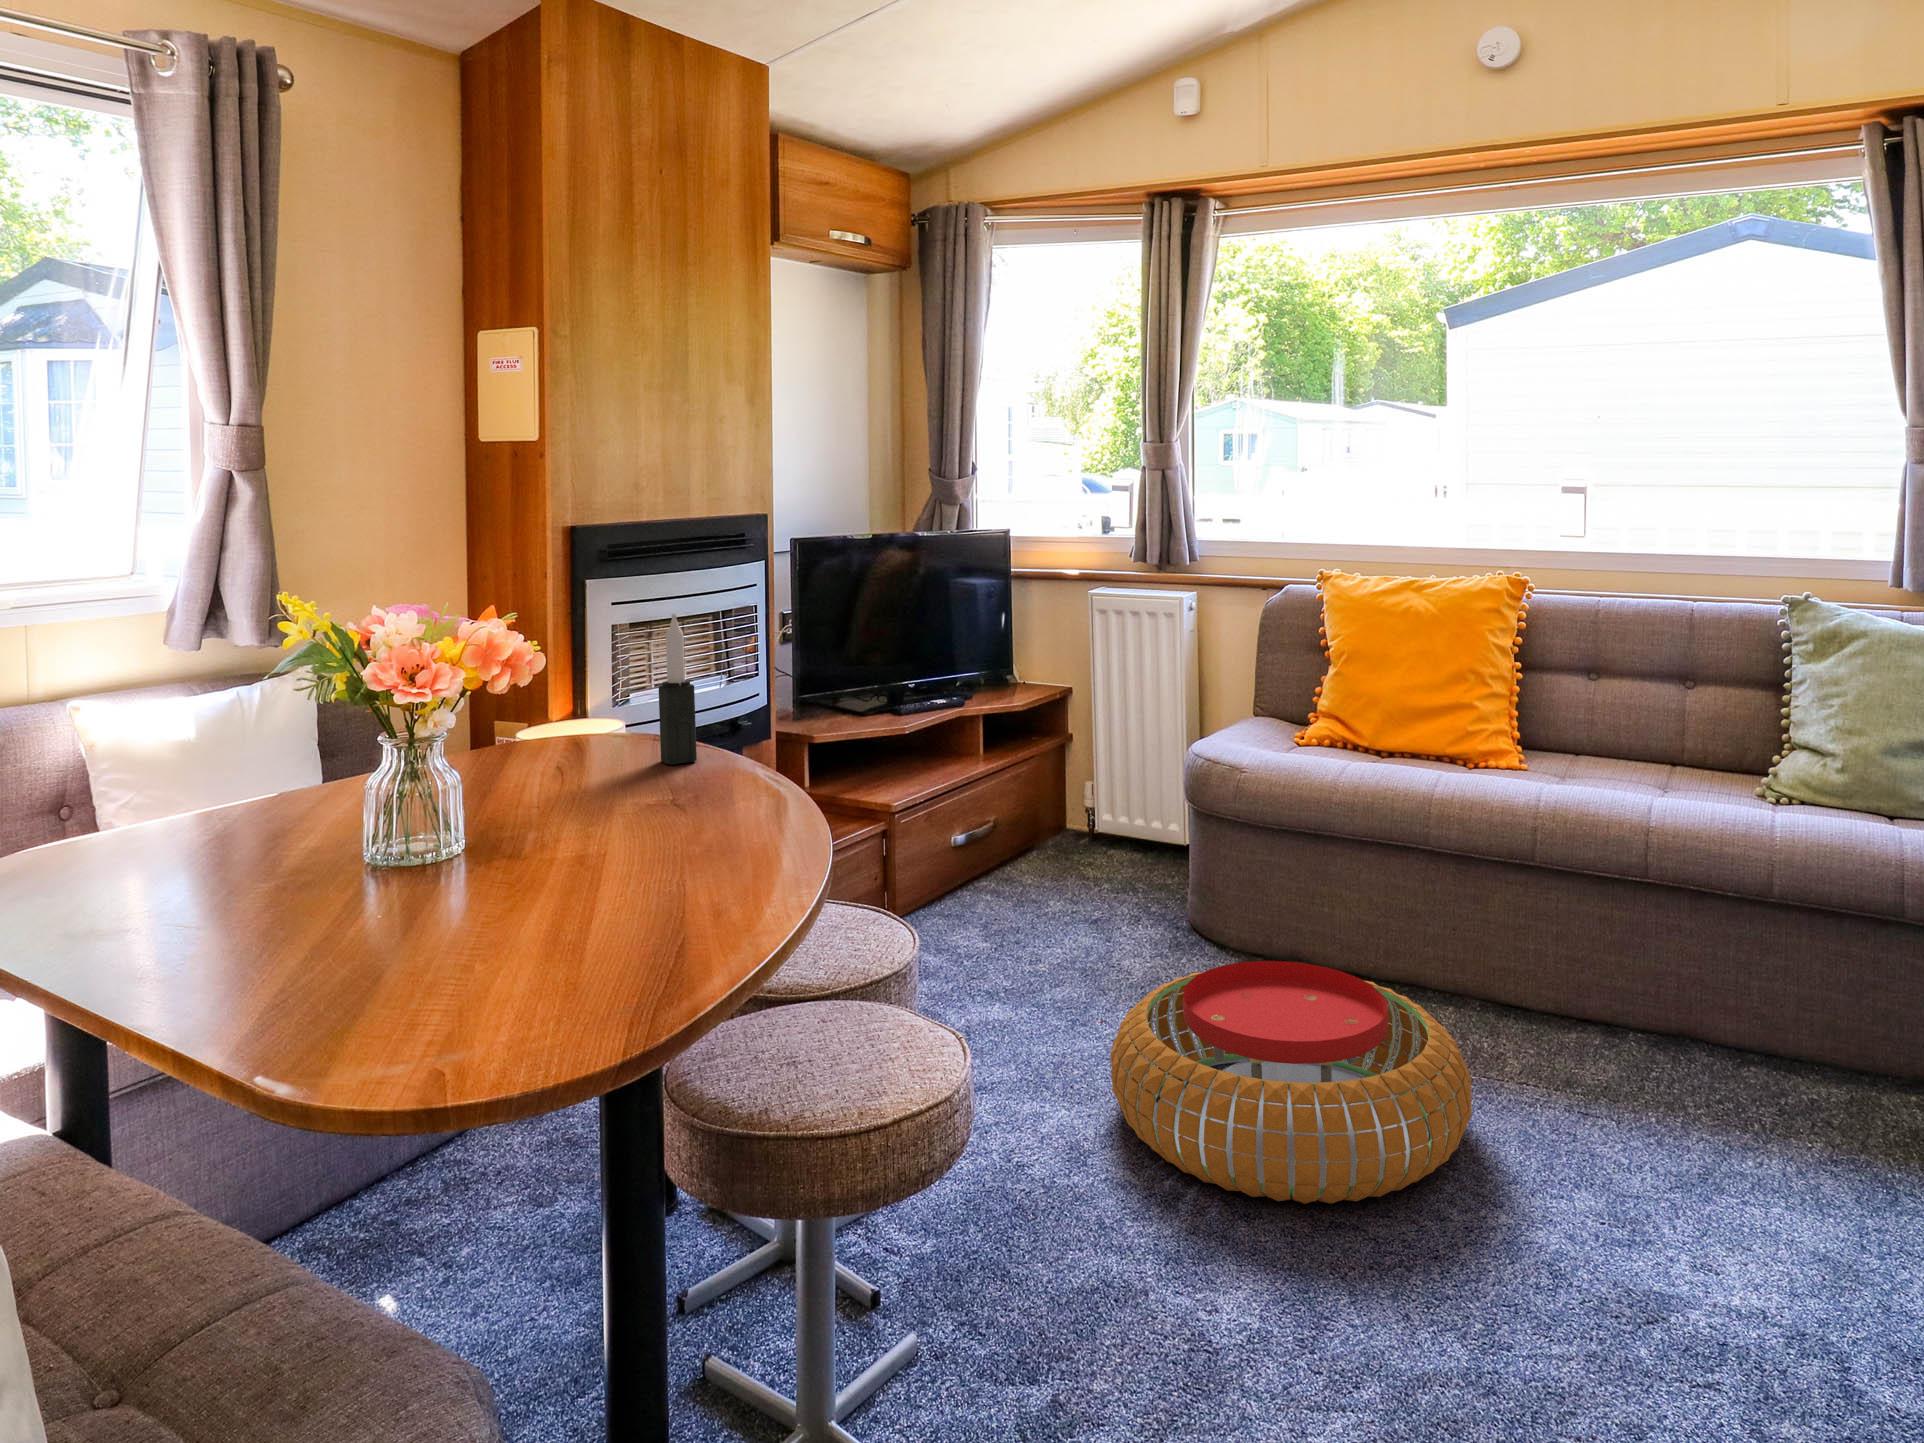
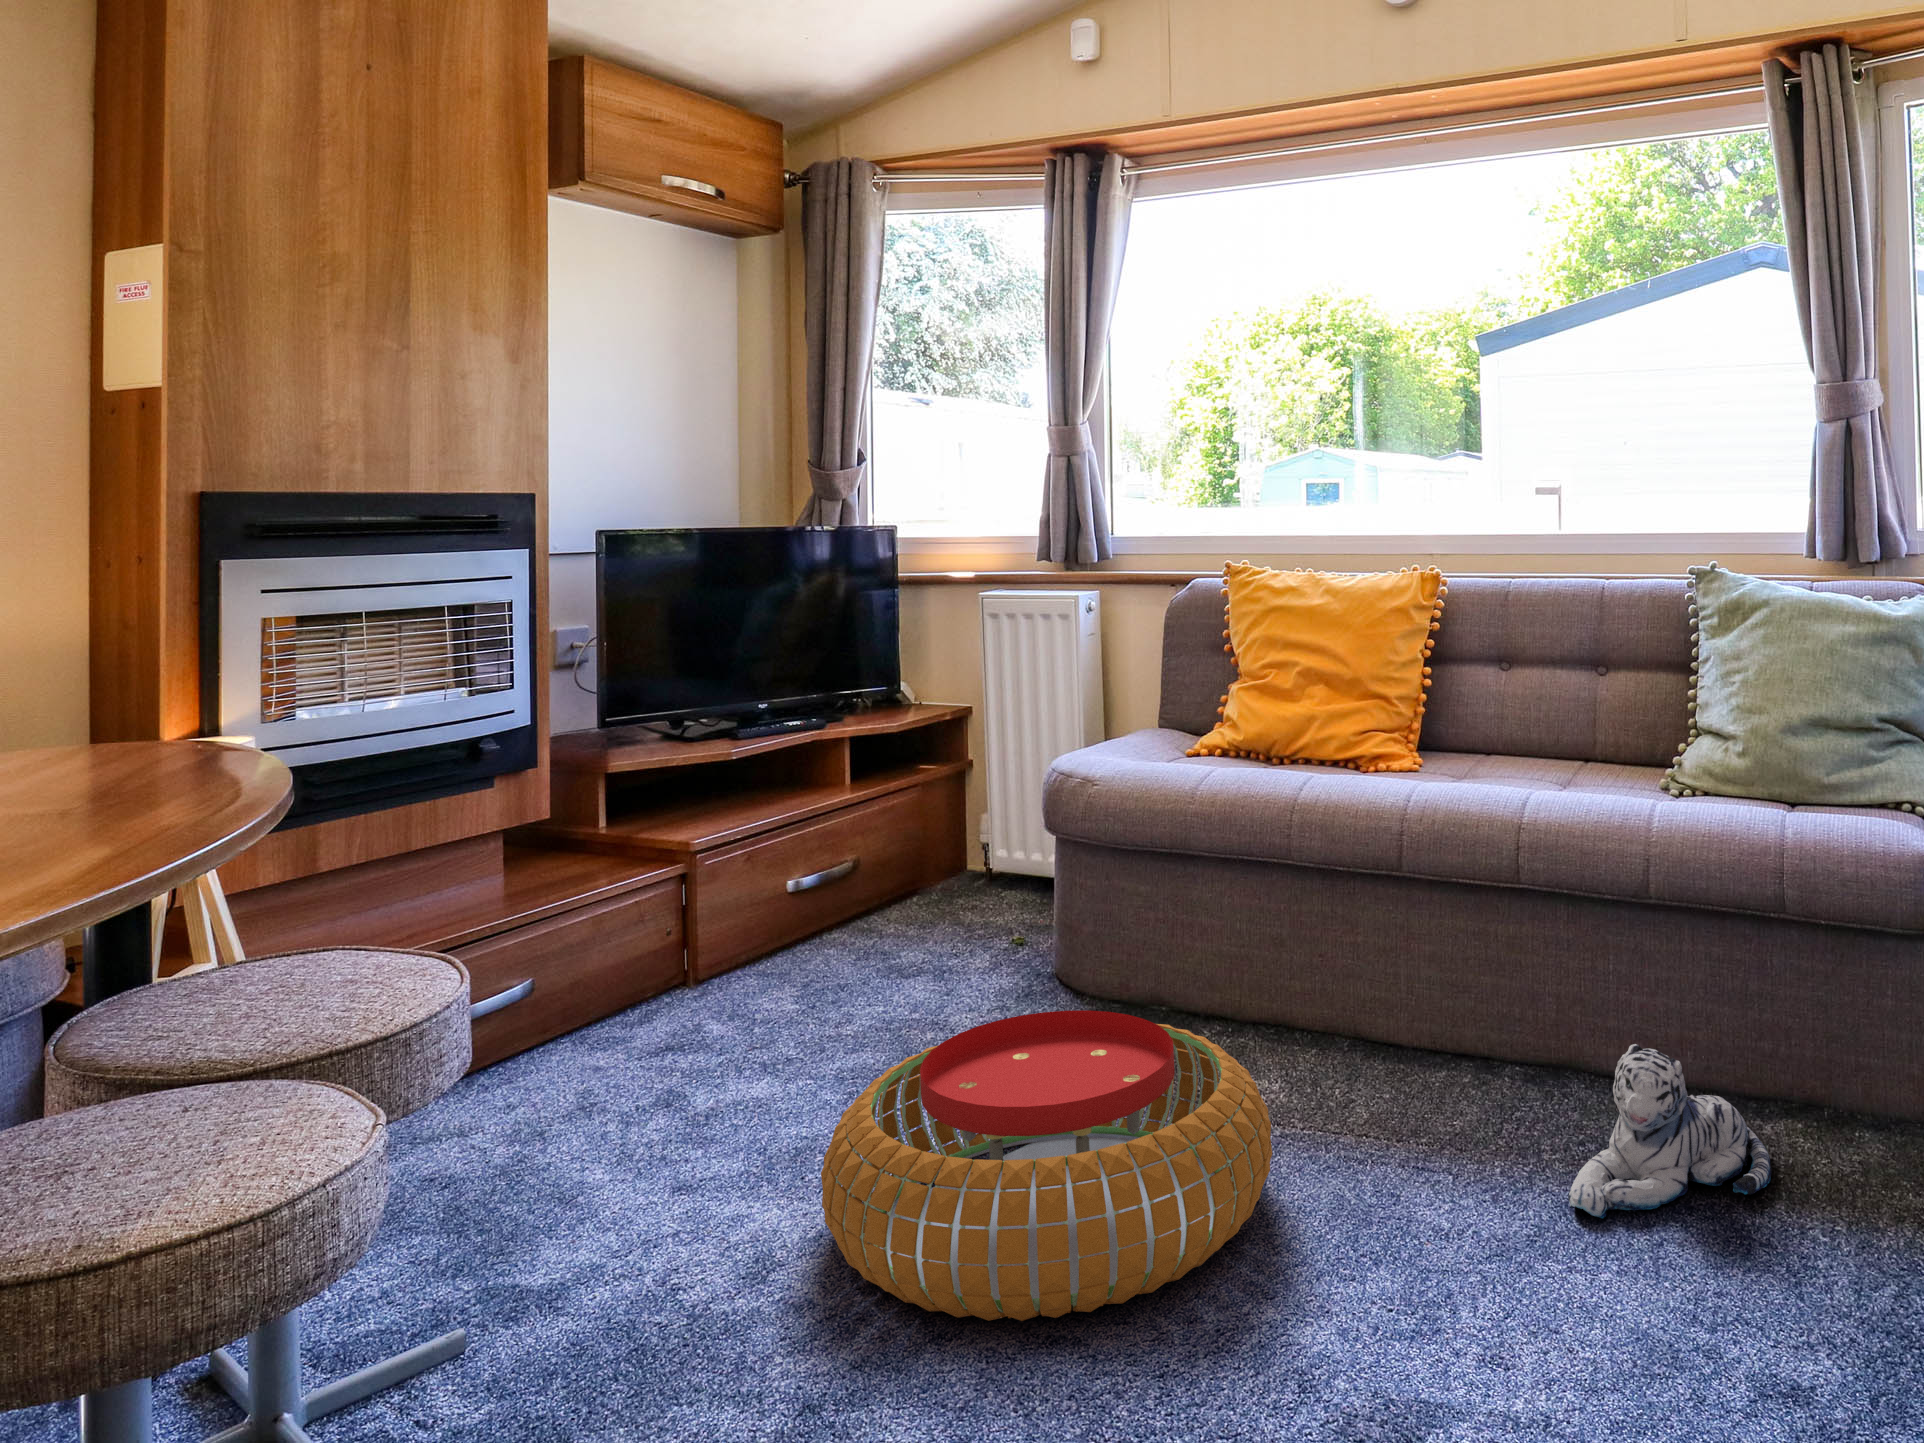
candle: present [659,613,697,765] -> none [72,553,130,763]
plush toy: none [1720,1020,1894,1160] -> present [1568,1044,1772,1218]

